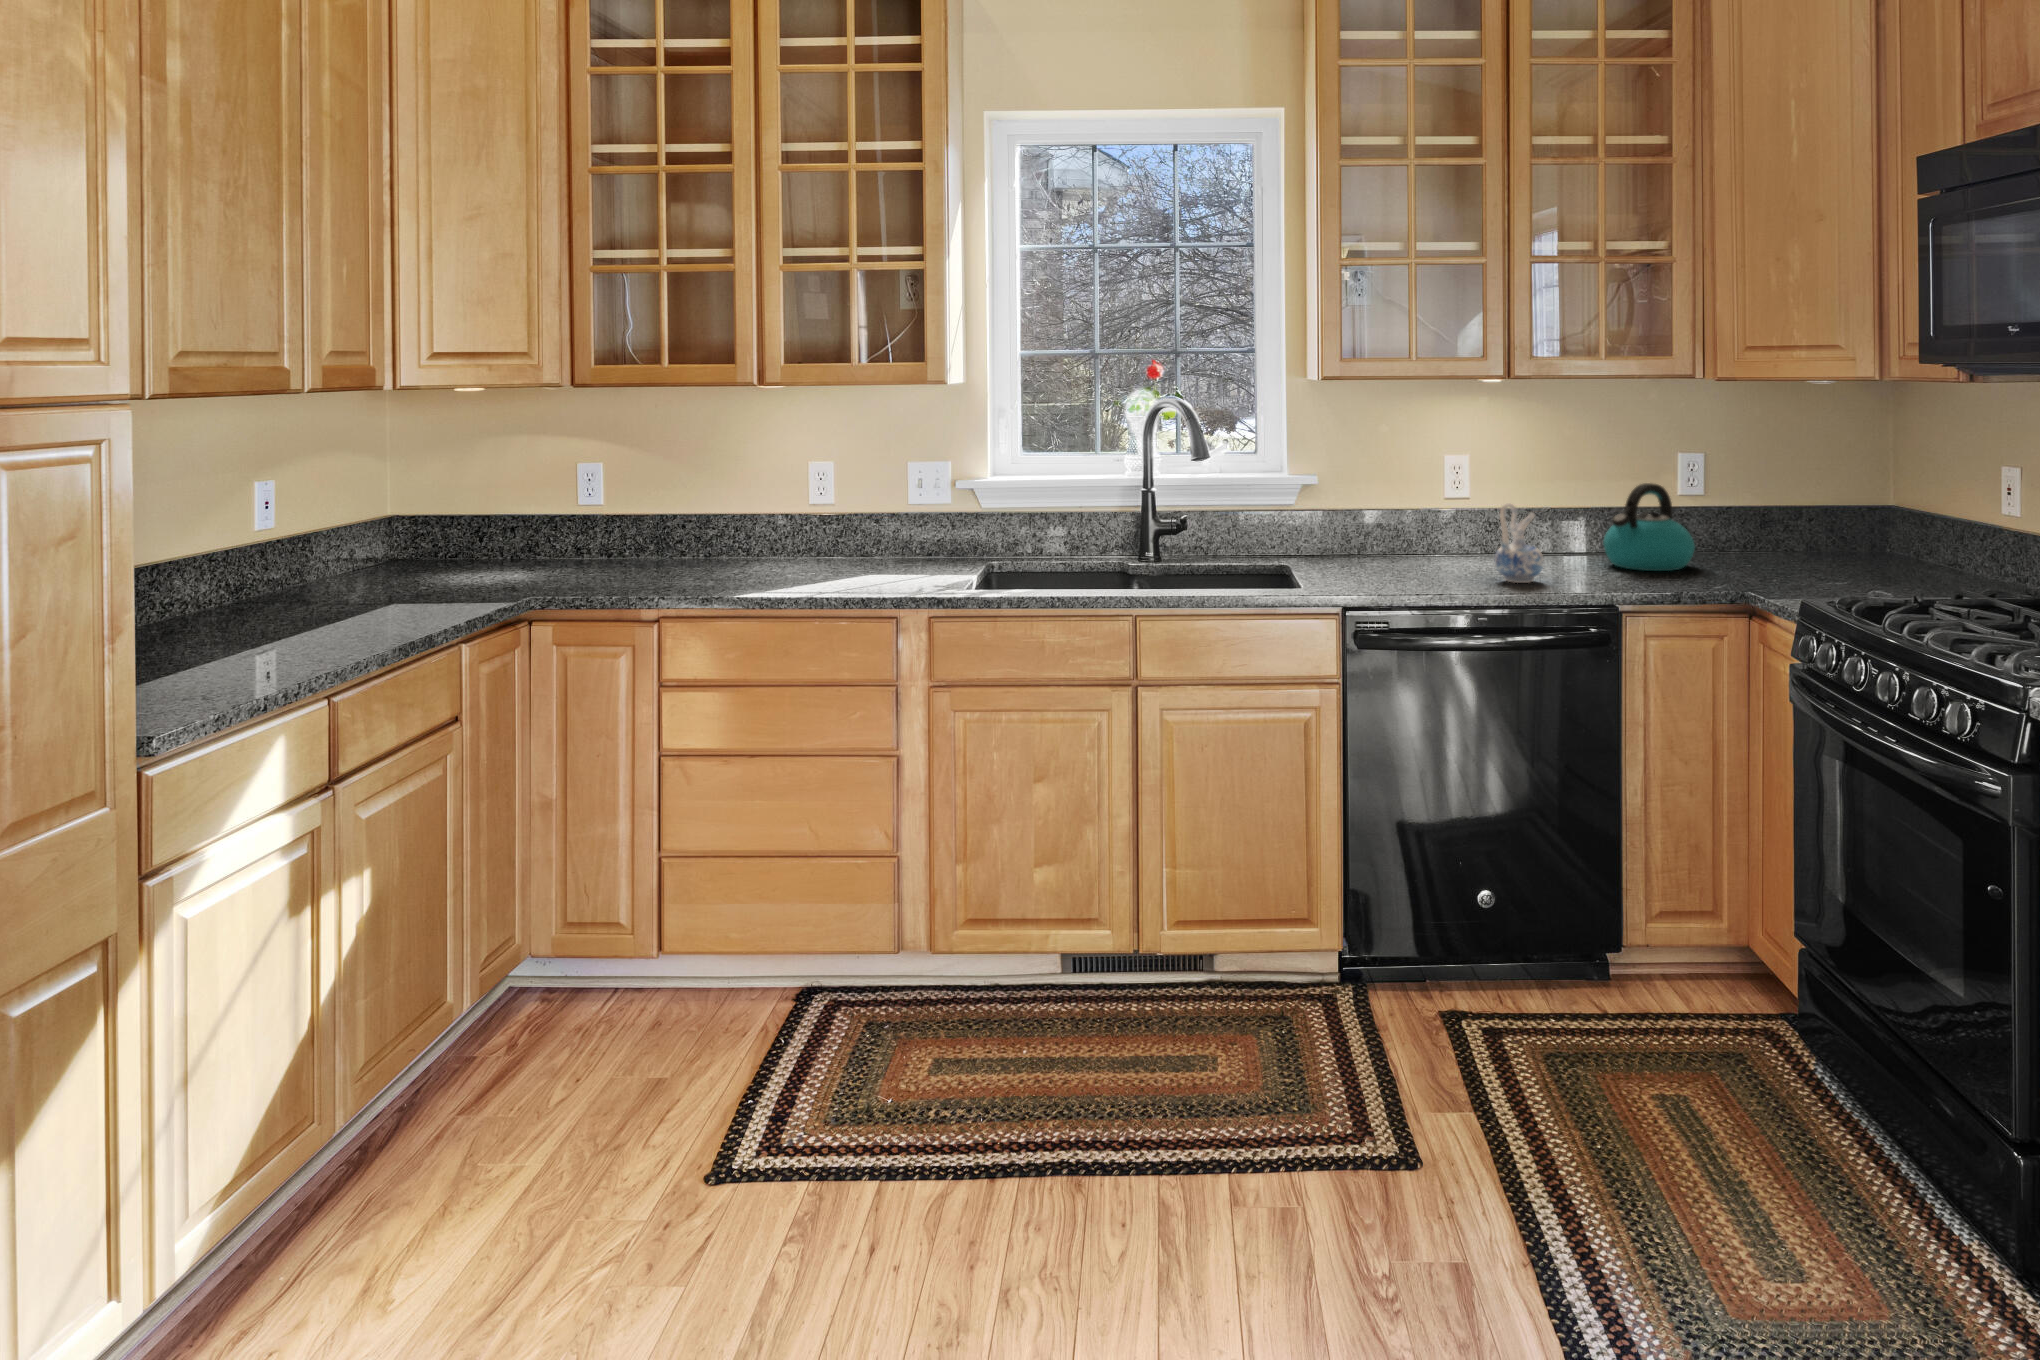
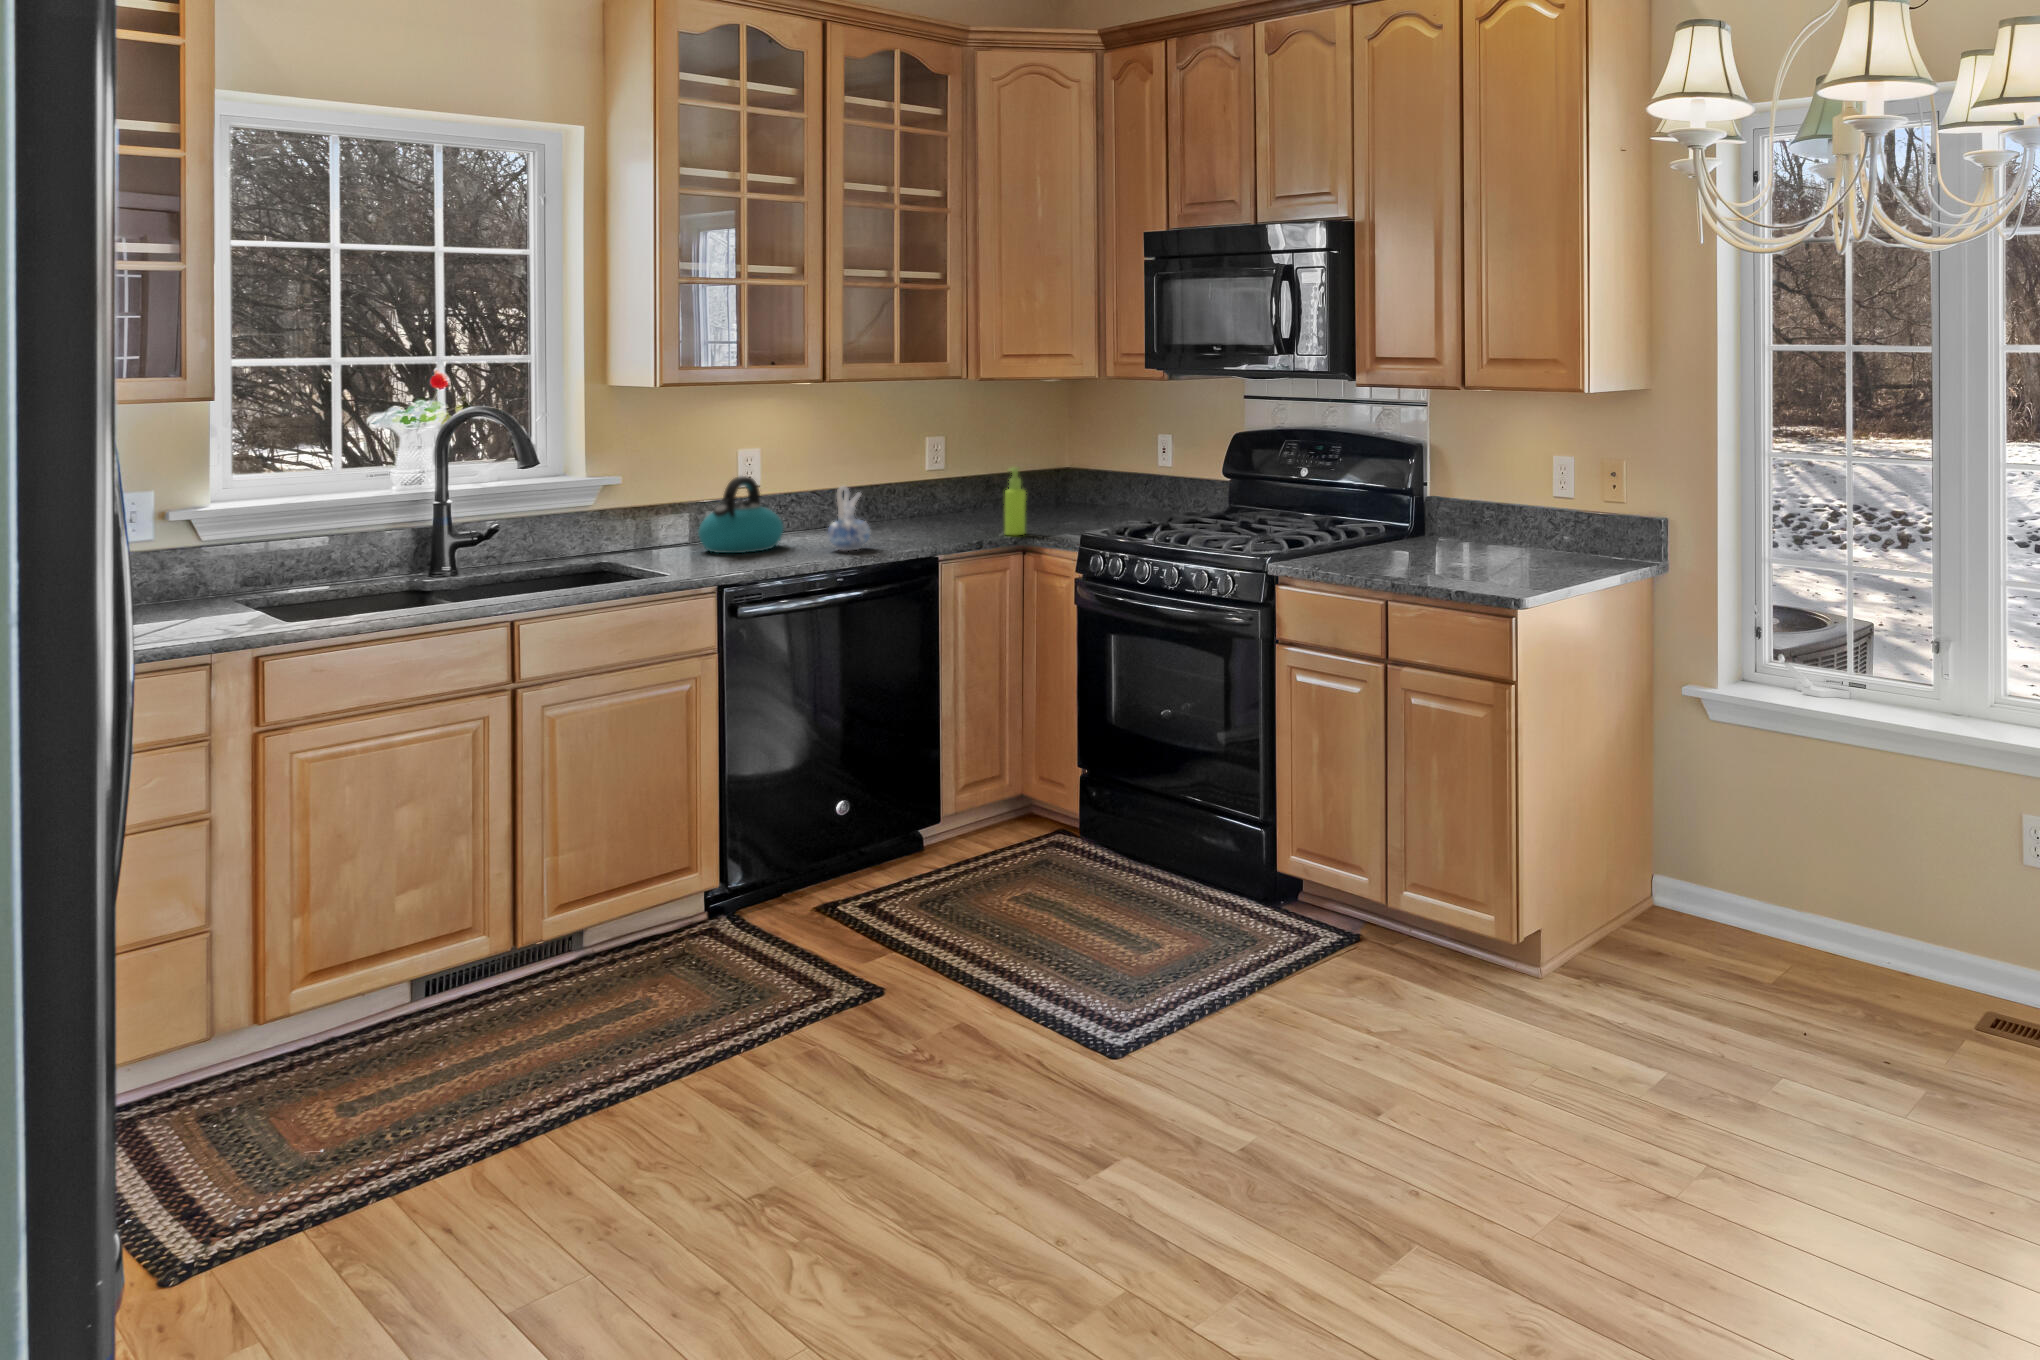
kettle: present [1603,483,1695,571] -> present [698,476,784,553]
soap dispenser: none [1725,497,1755,590] -> present [1005,467,1026,535]

